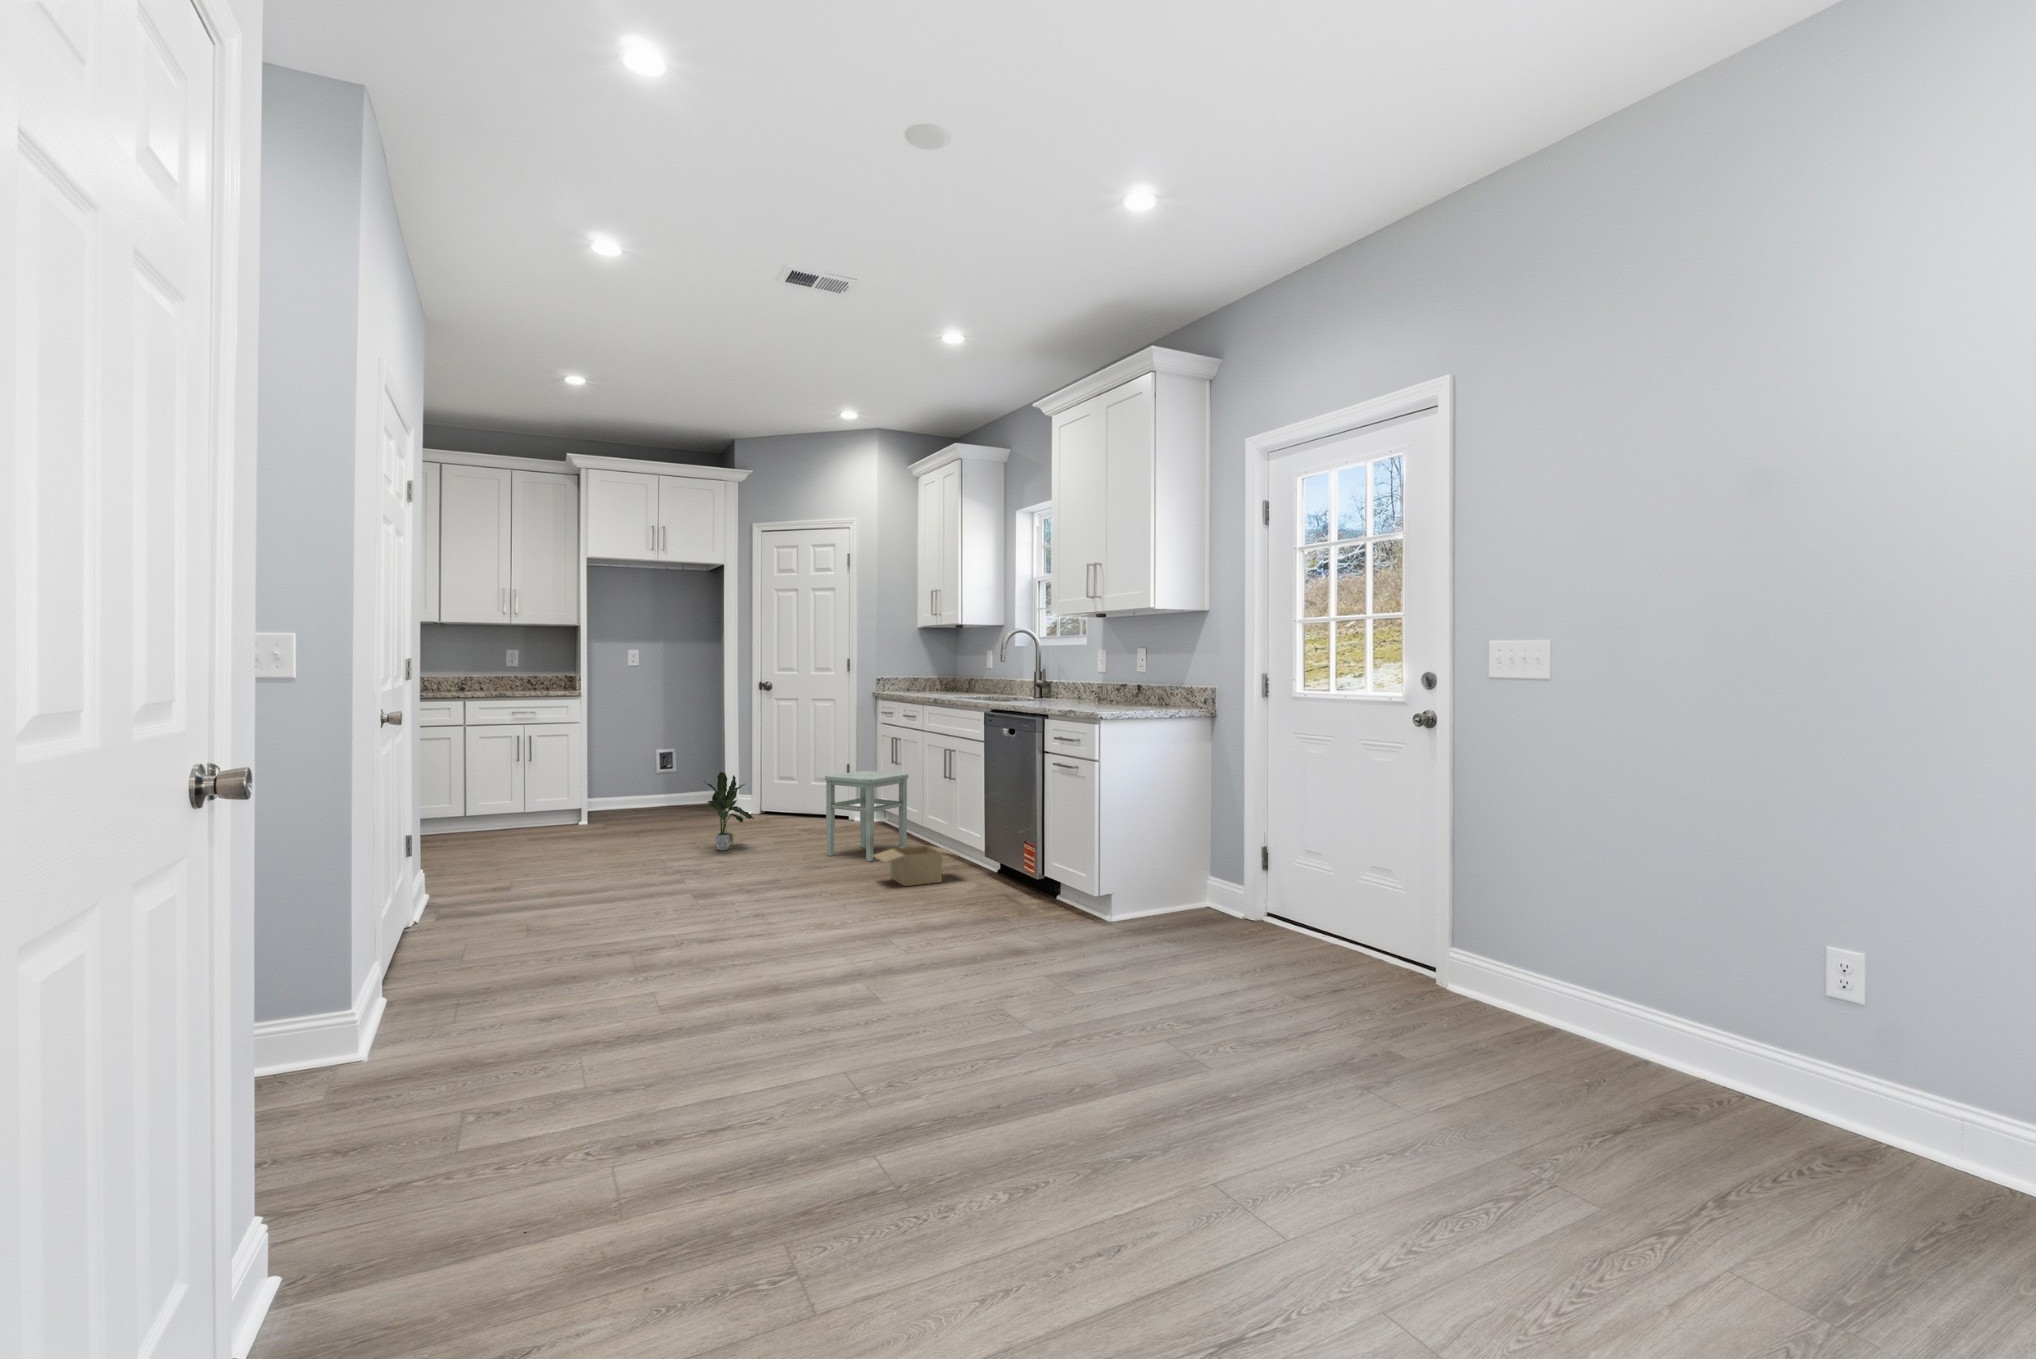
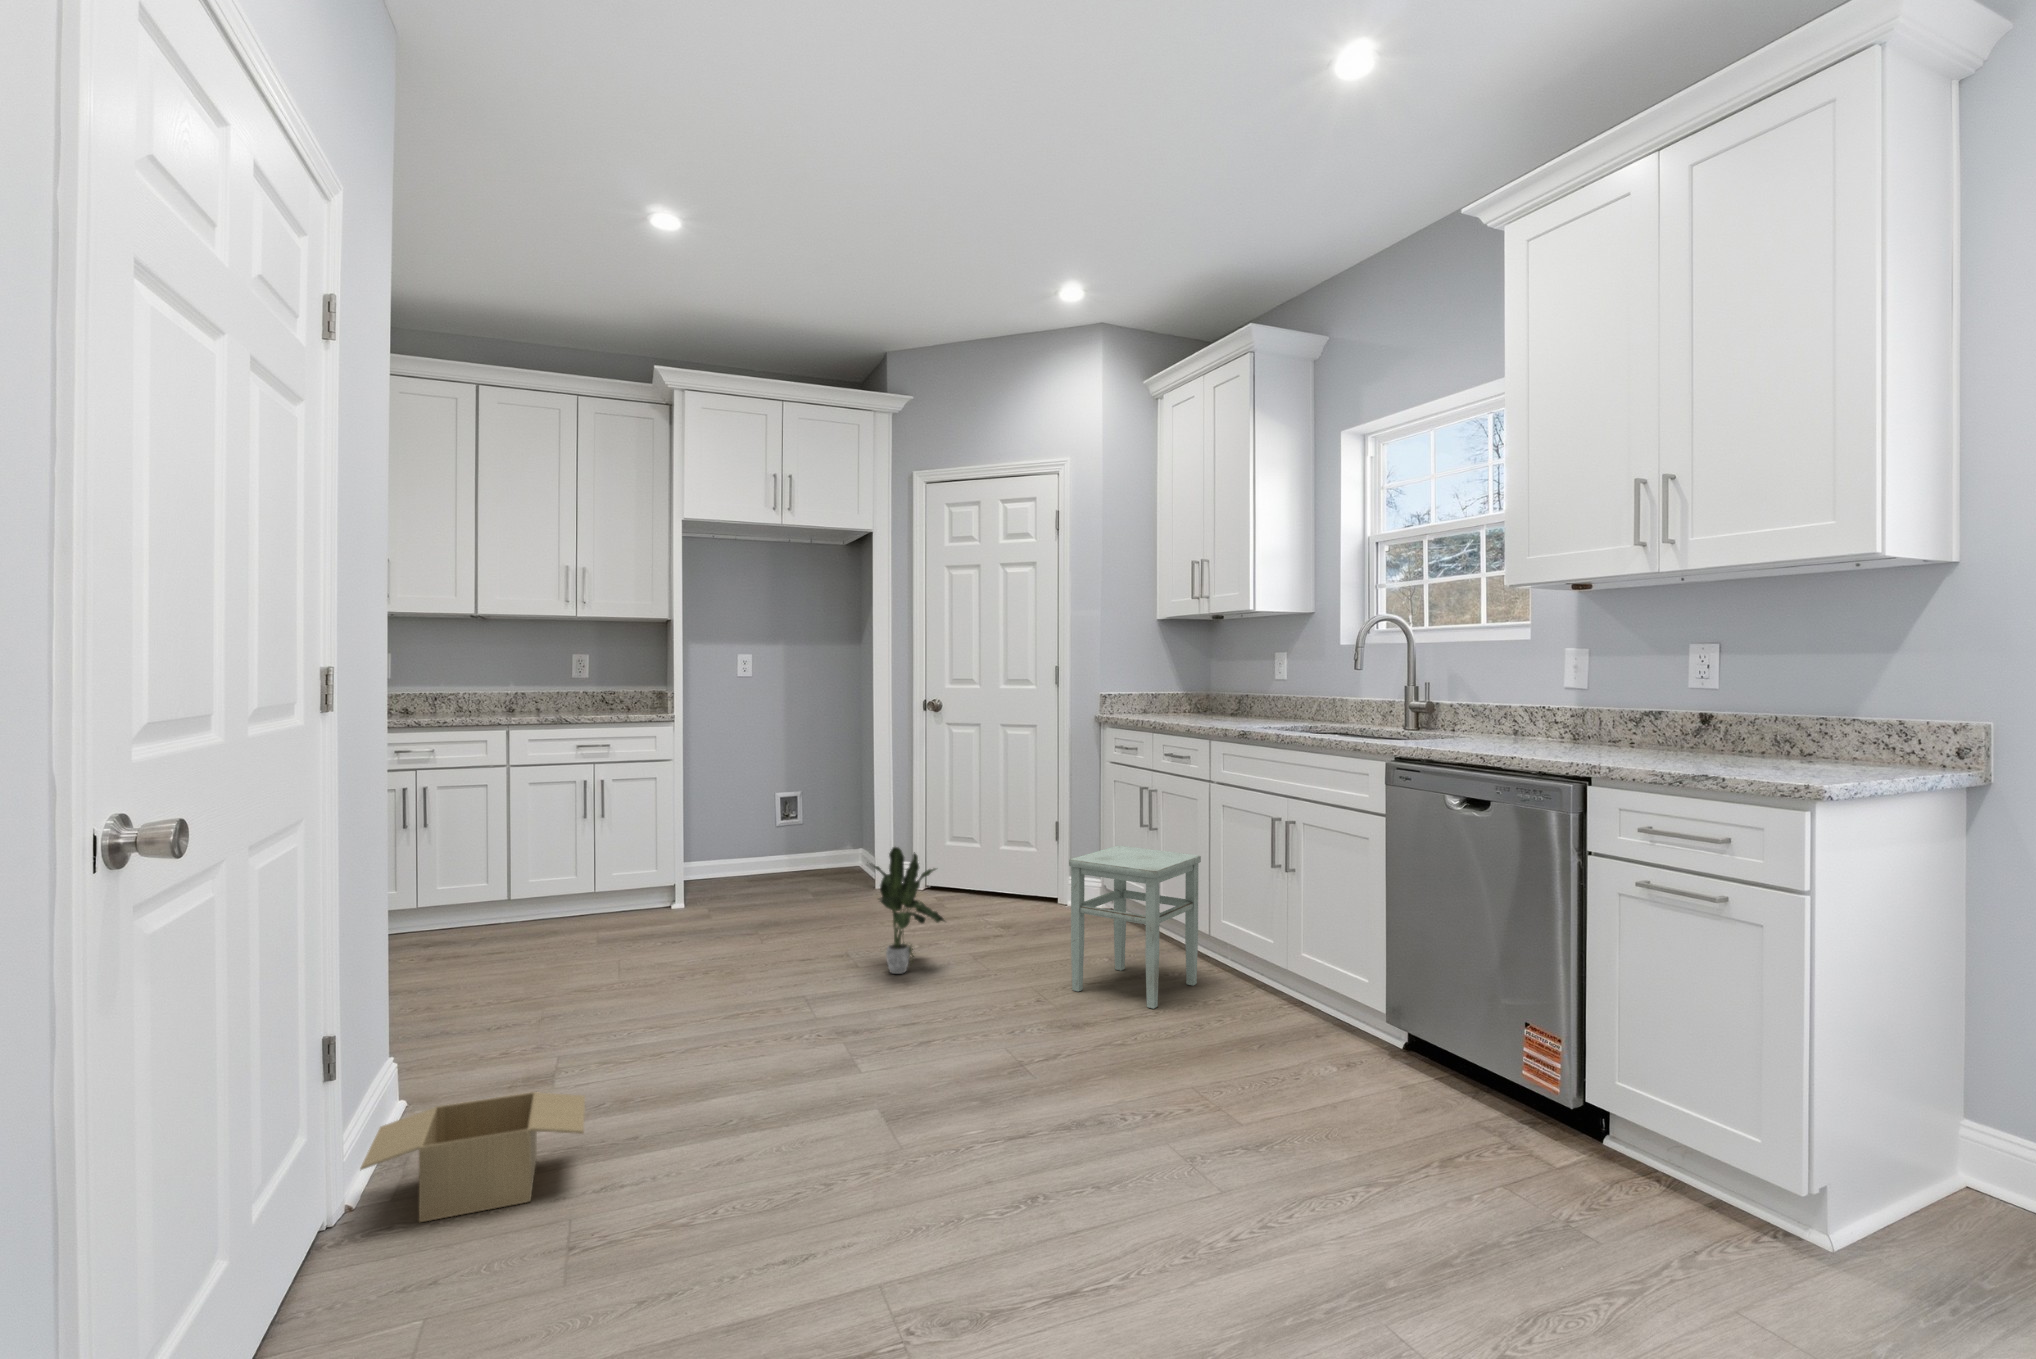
cardboard box: present [873,846,958,886] -> present [360,1092,585,1222]

